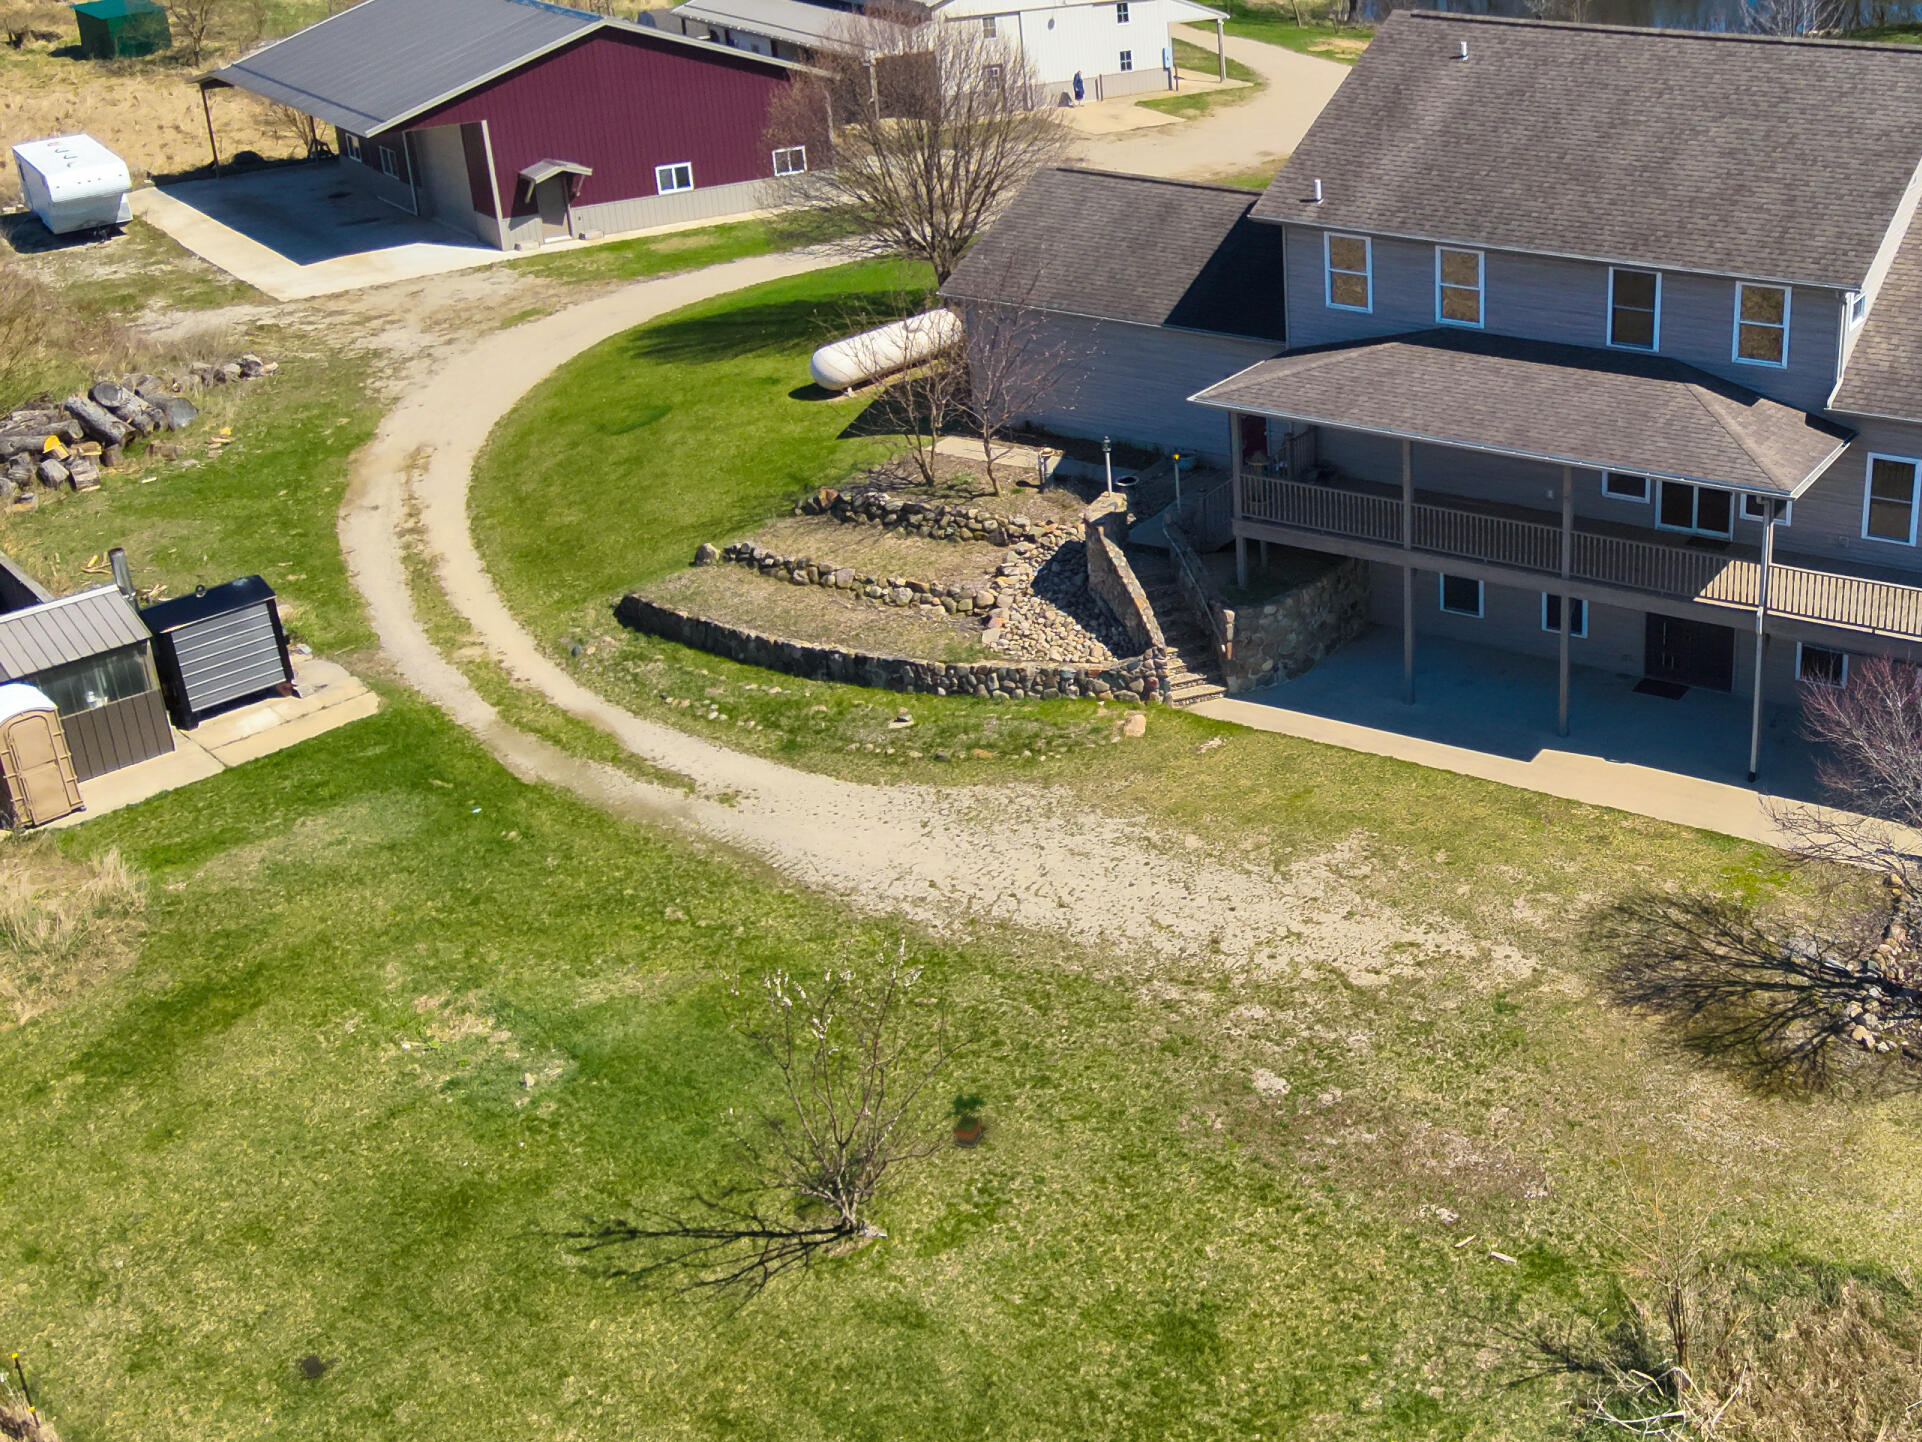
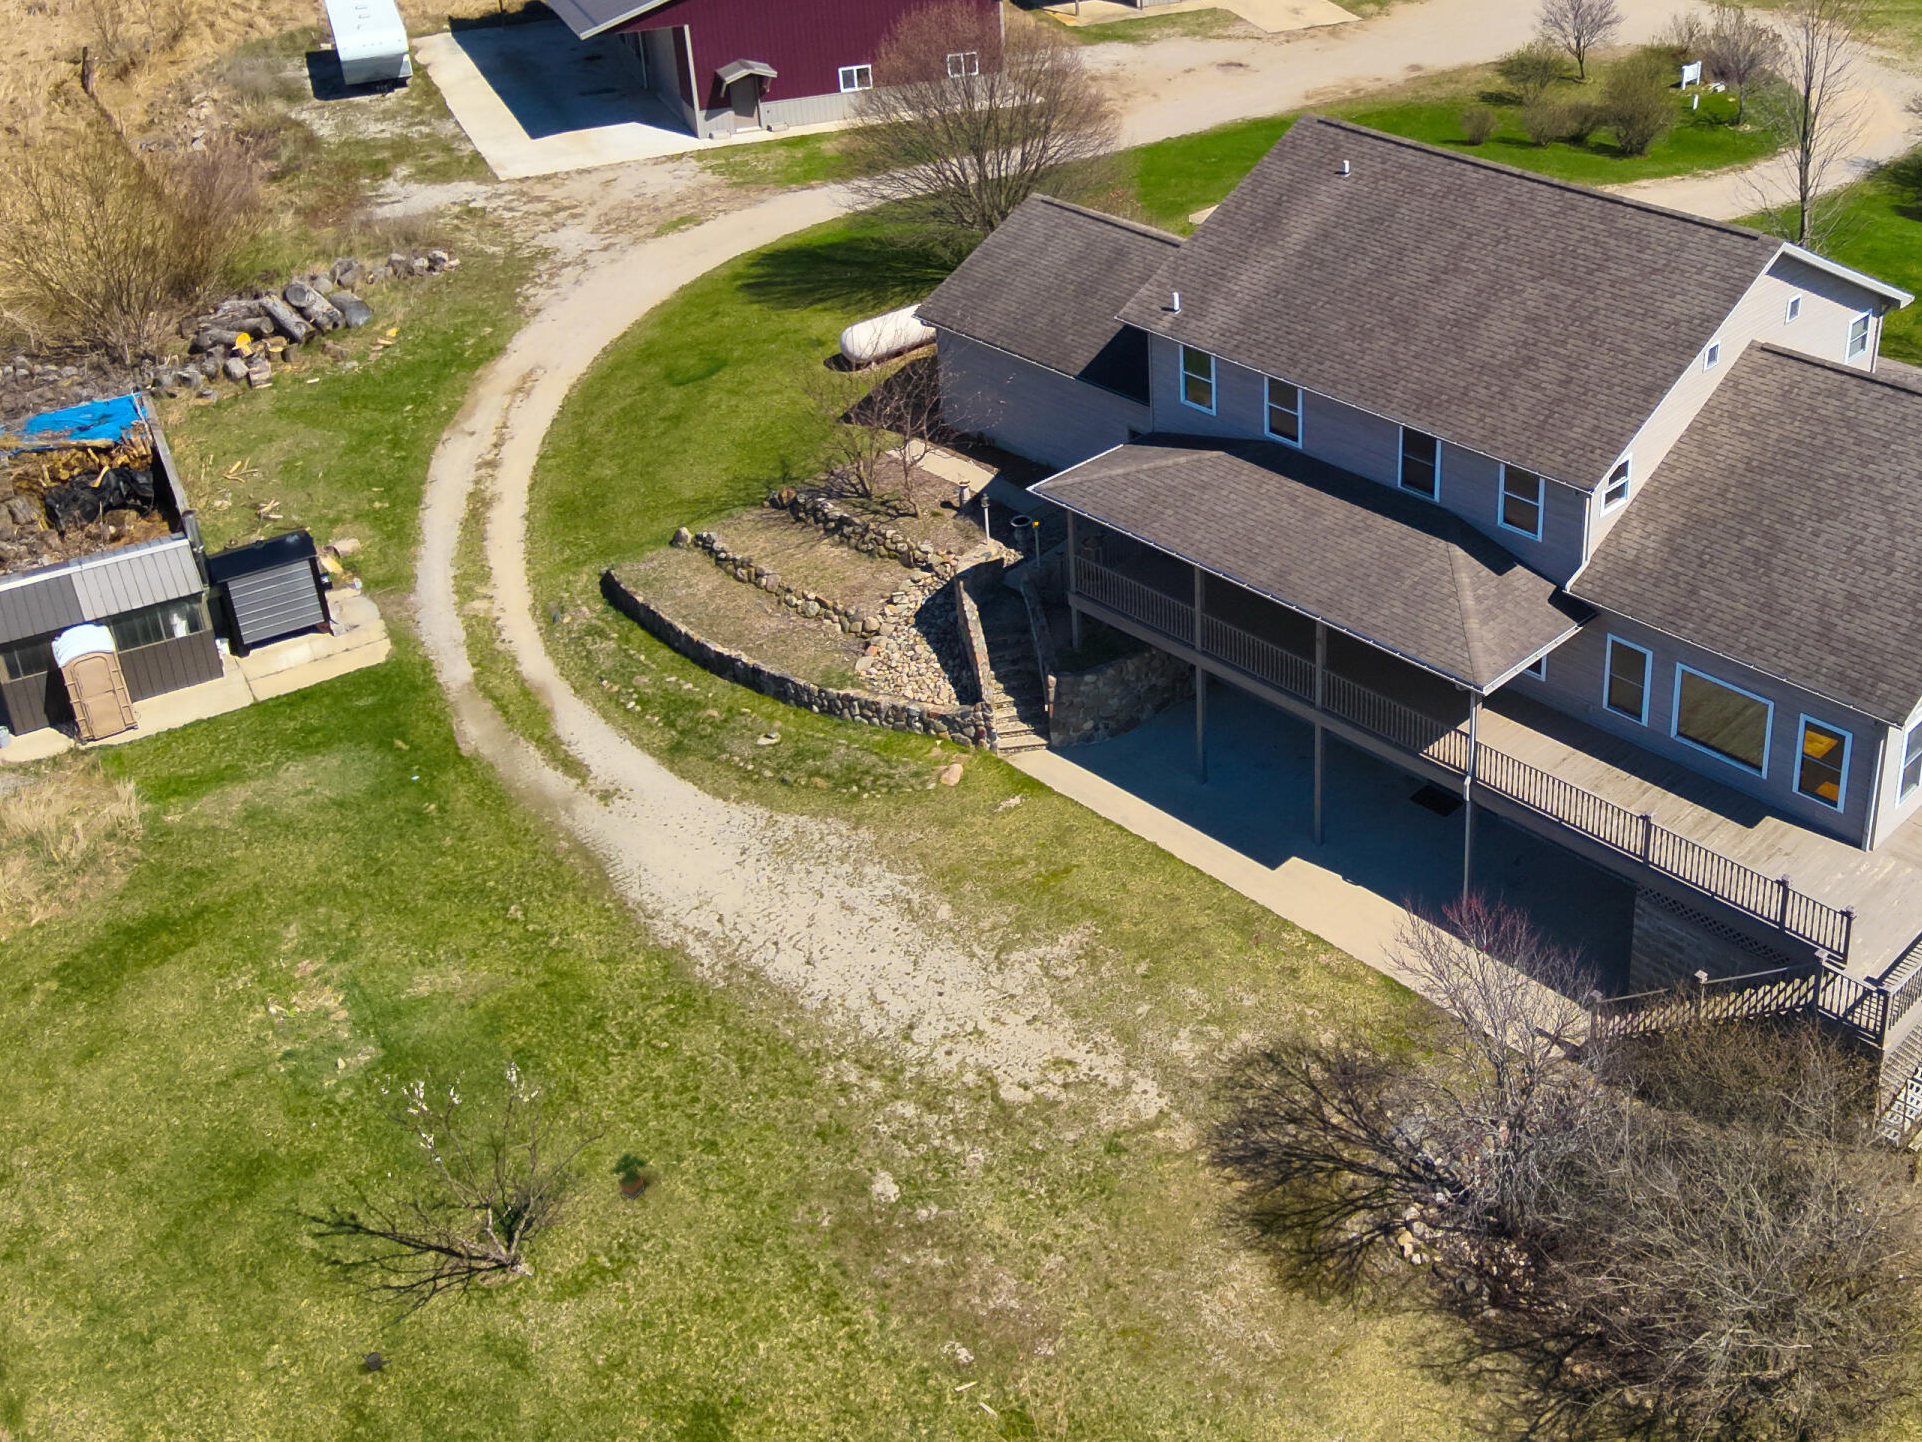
watering can: present [295,1355,338,1378] -> present [362,1352,392,1371]

